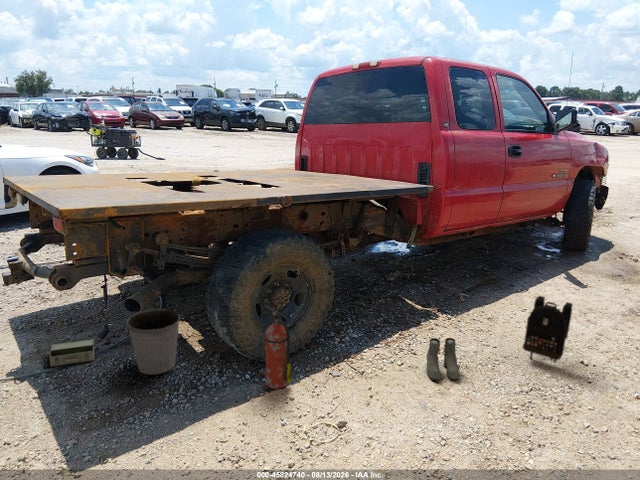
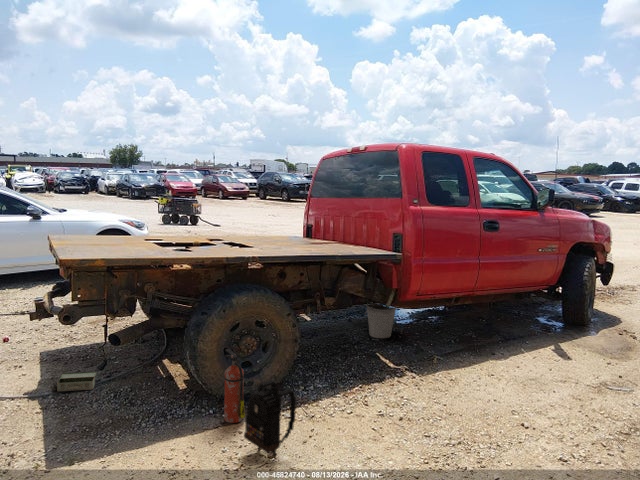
backpack: present [523,296,573,363] -> present [244,380,296,457]
bucket: present [127,309,180,374] -> present [367,304,396,338]
boots: present [426,338,459,380] -> none [369,390,398,428]

